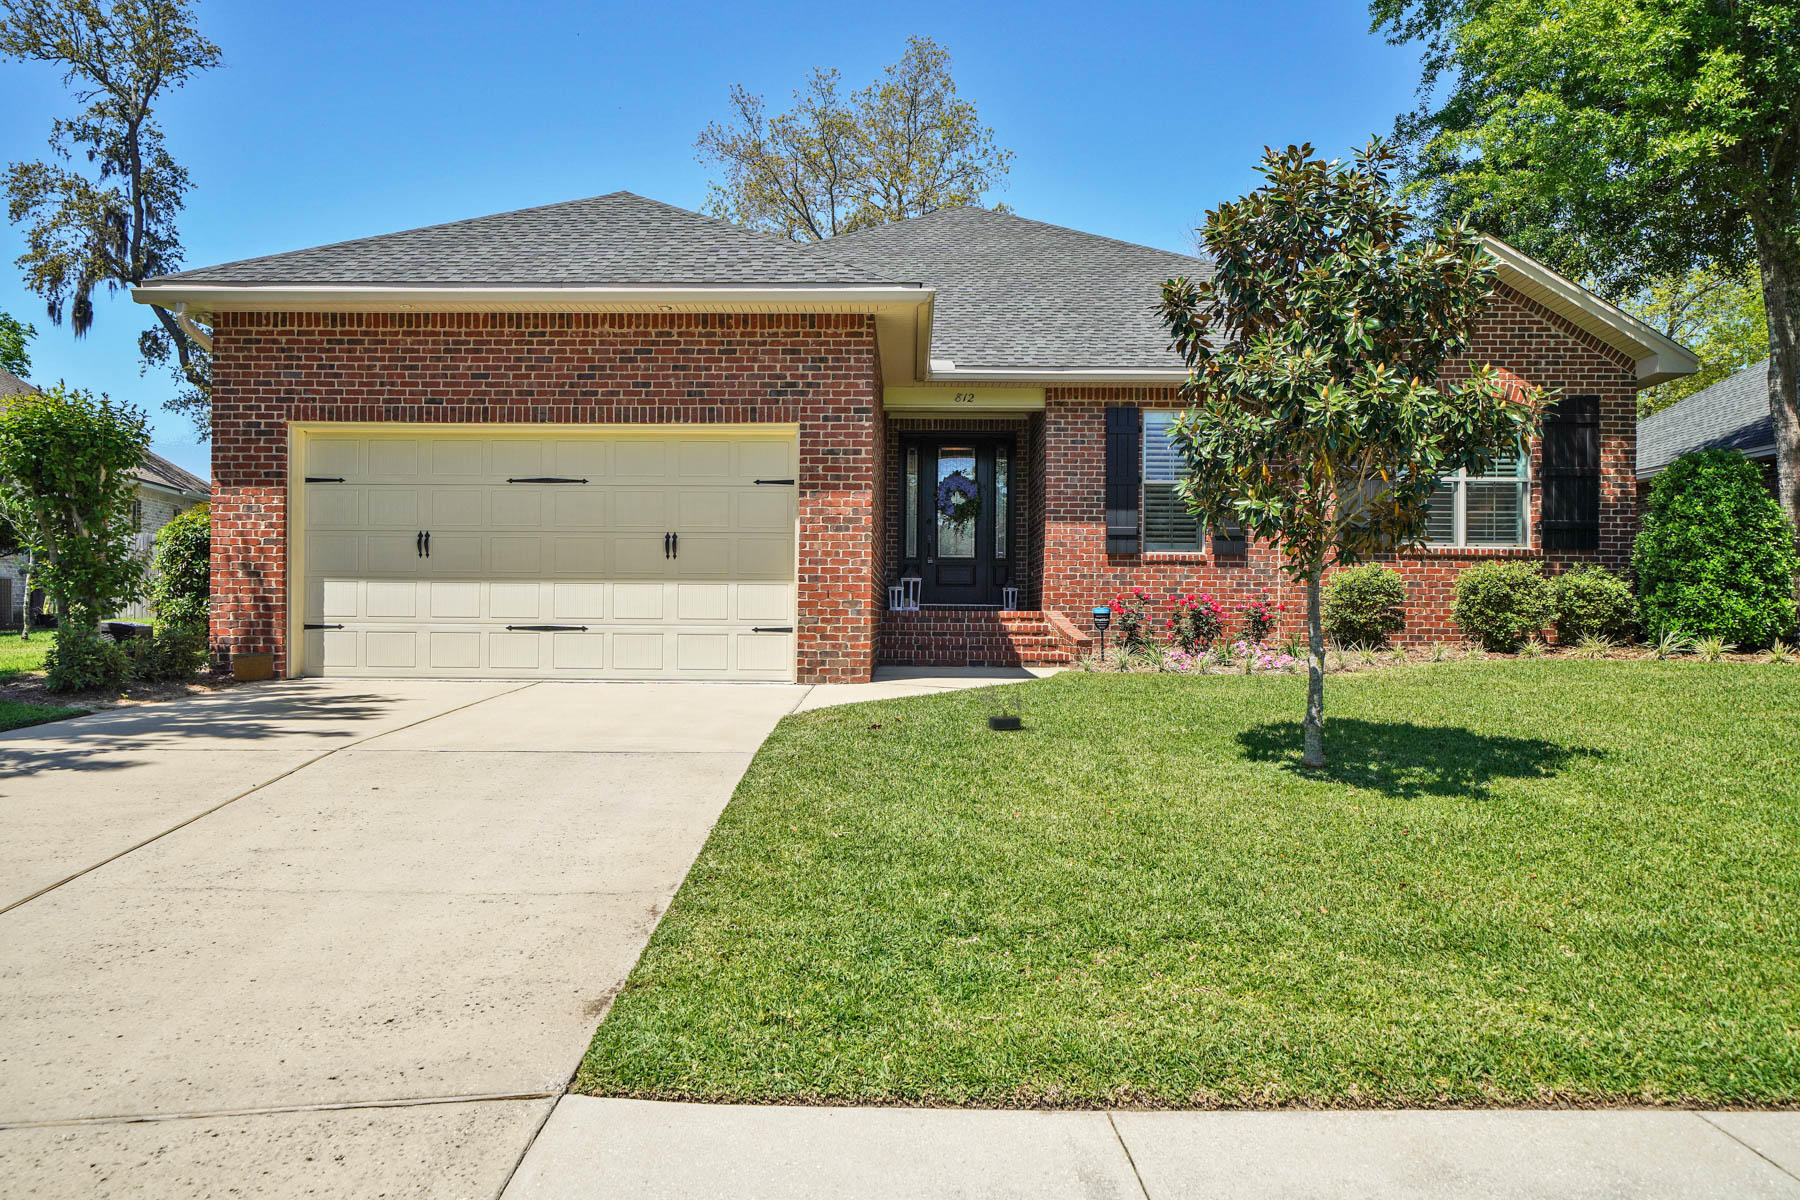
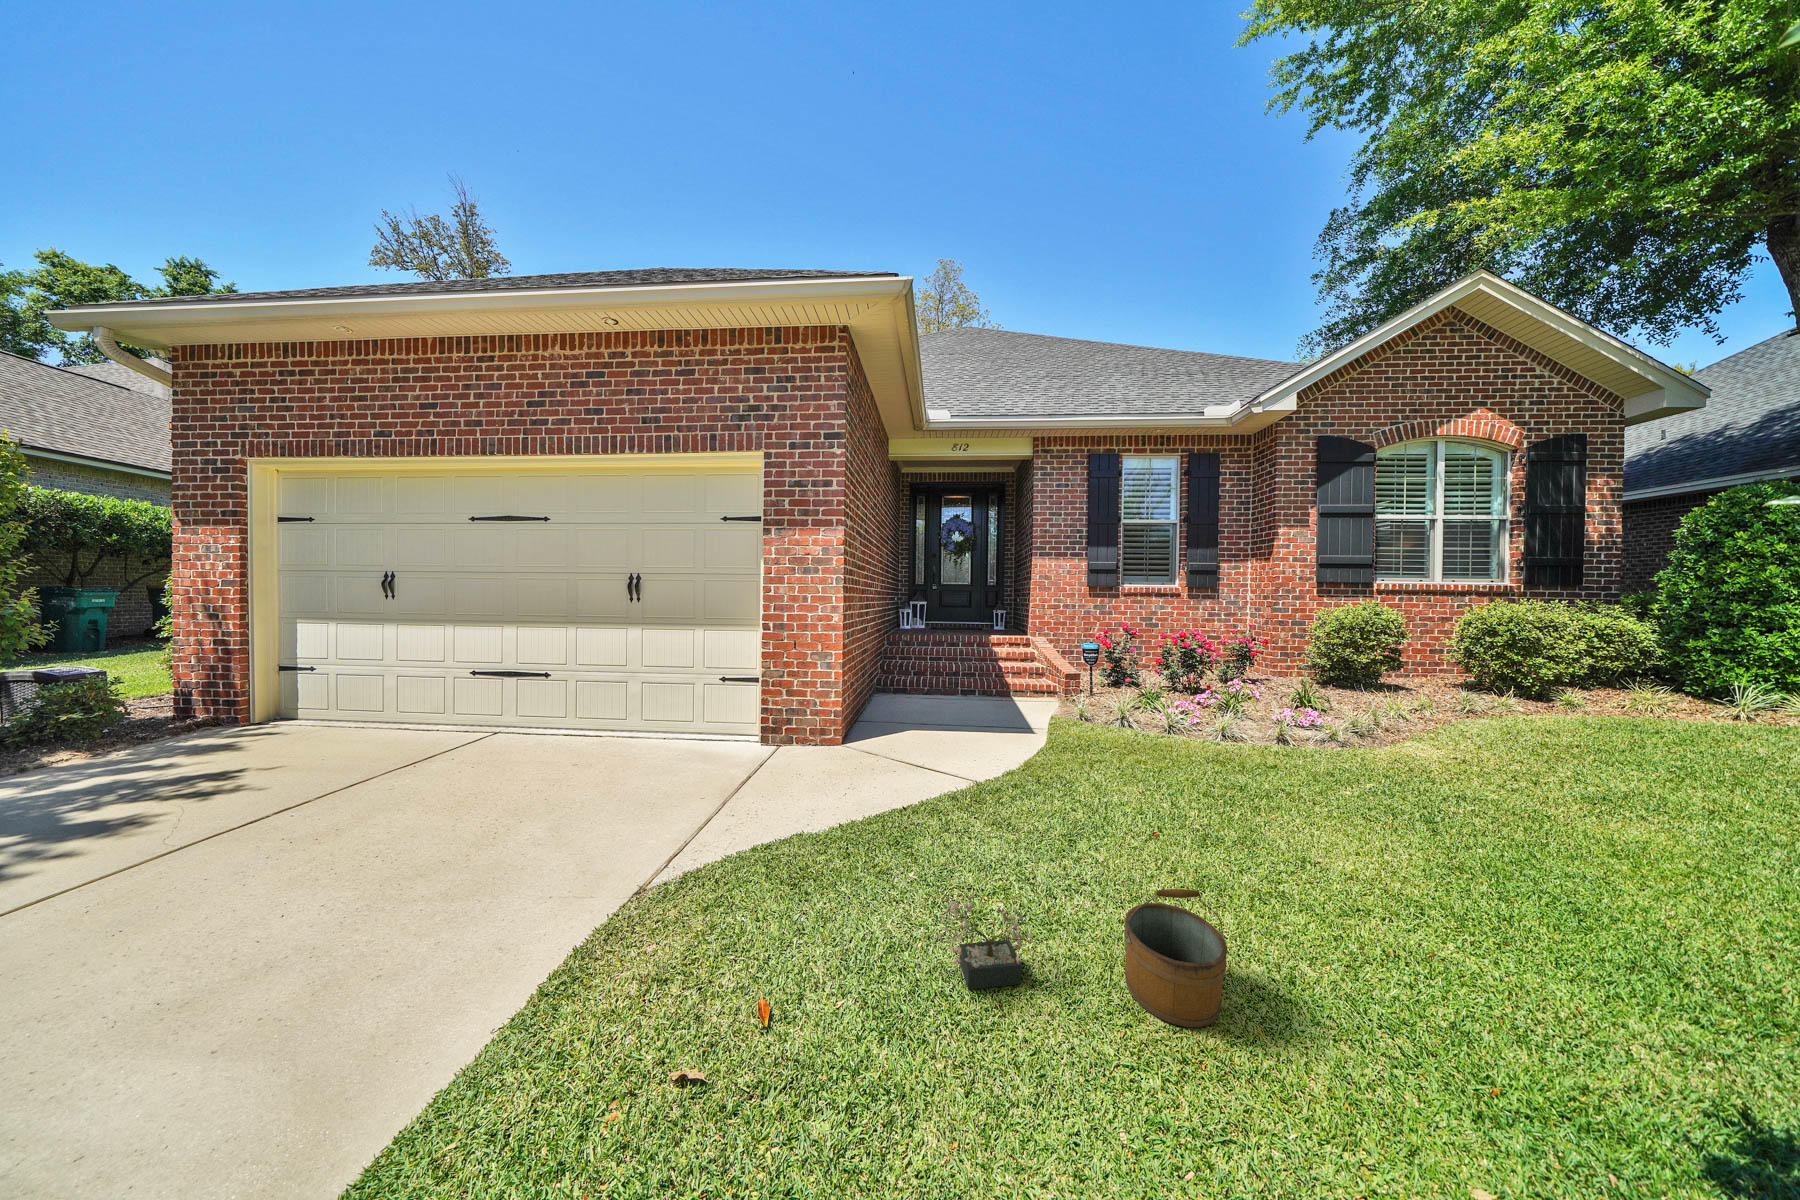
bucket: present [232,636,274,681] -> present [1124,889,1227,1027]

